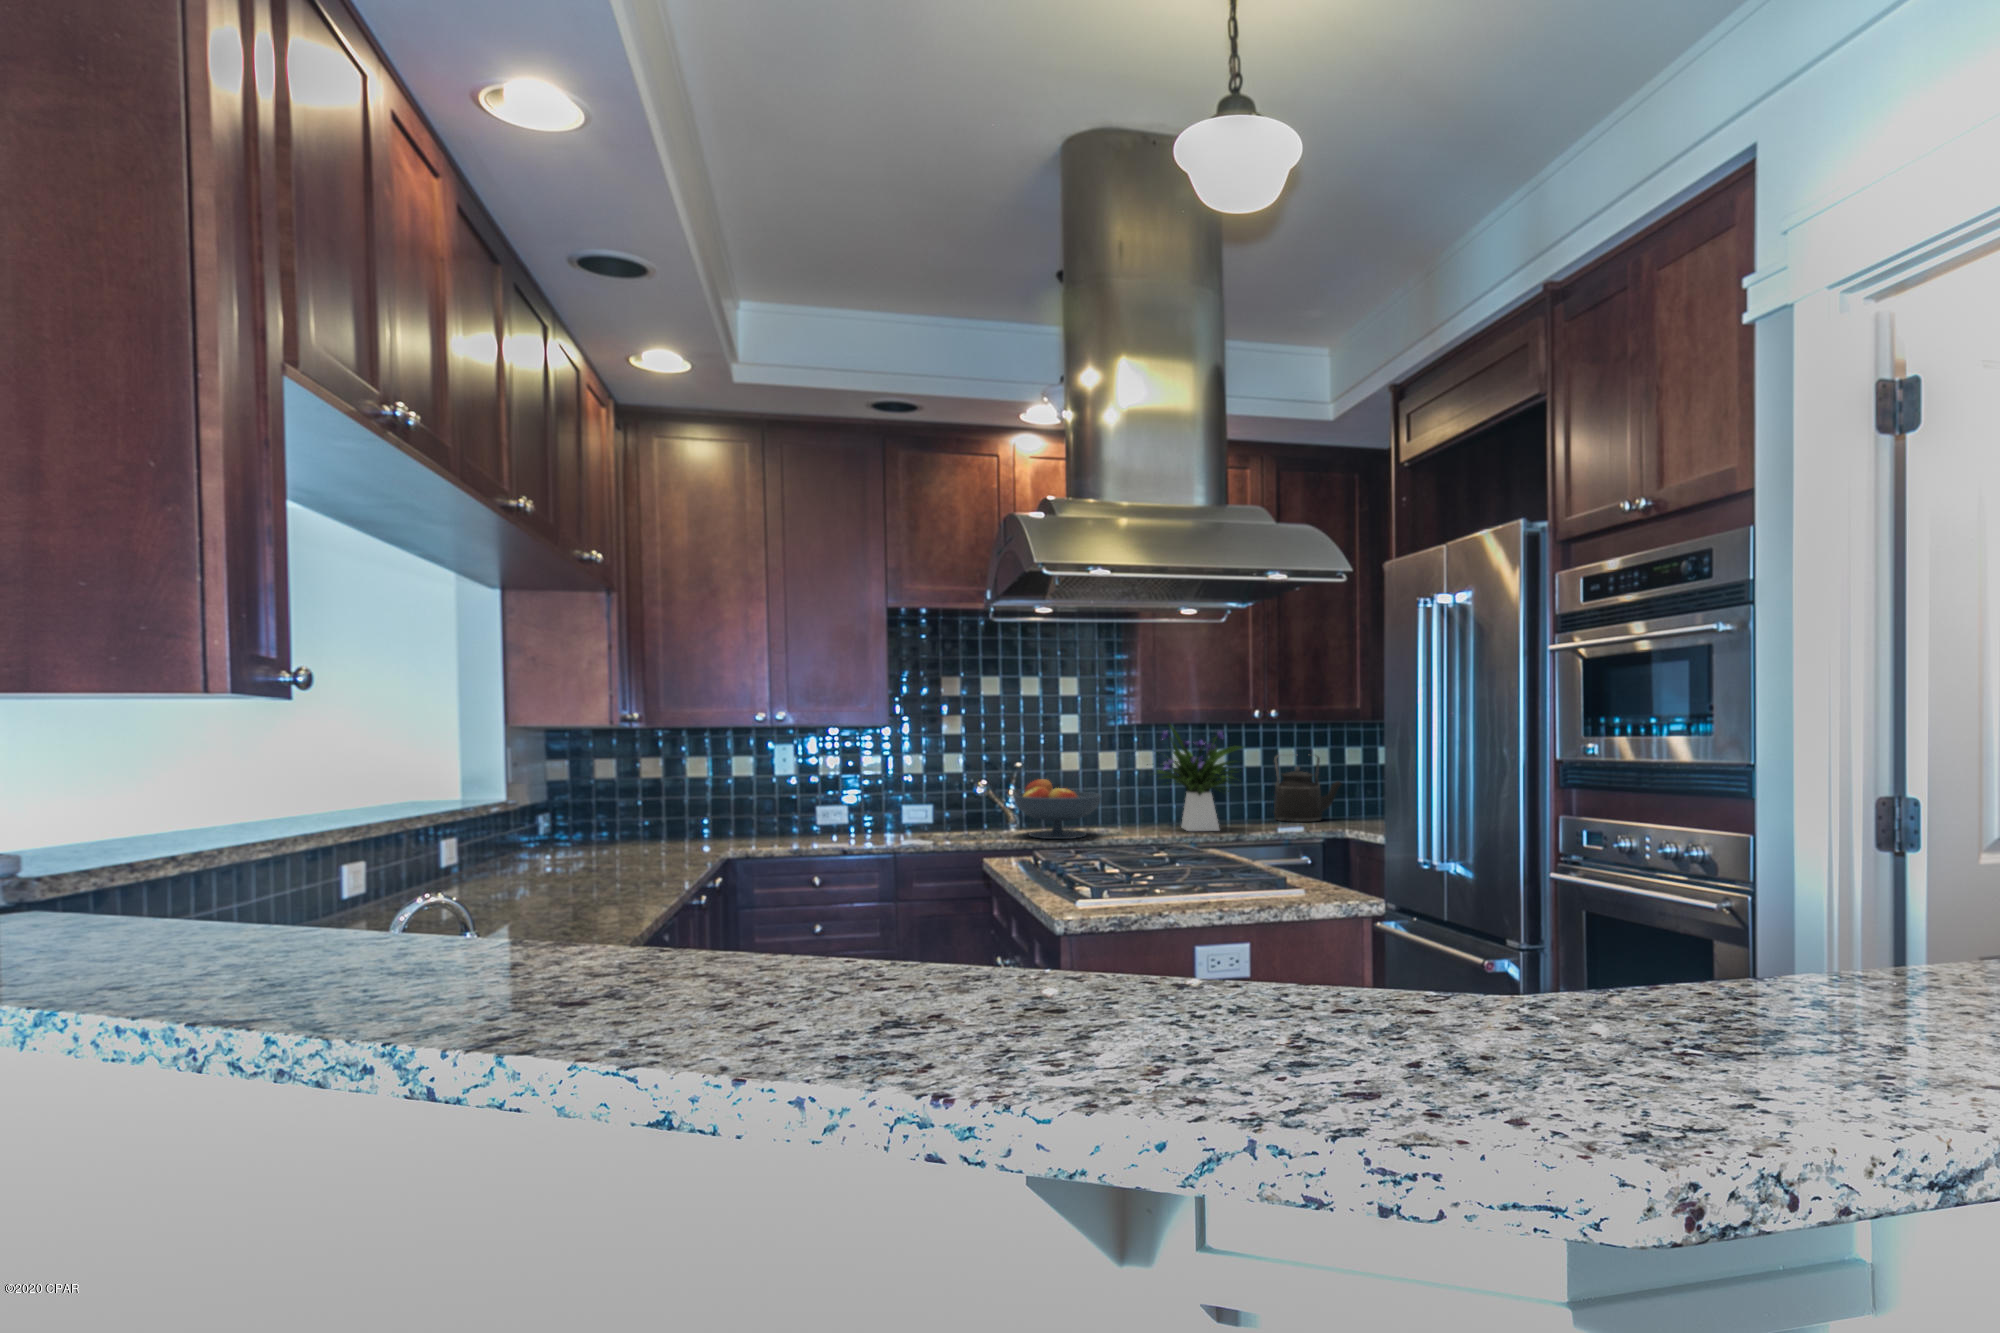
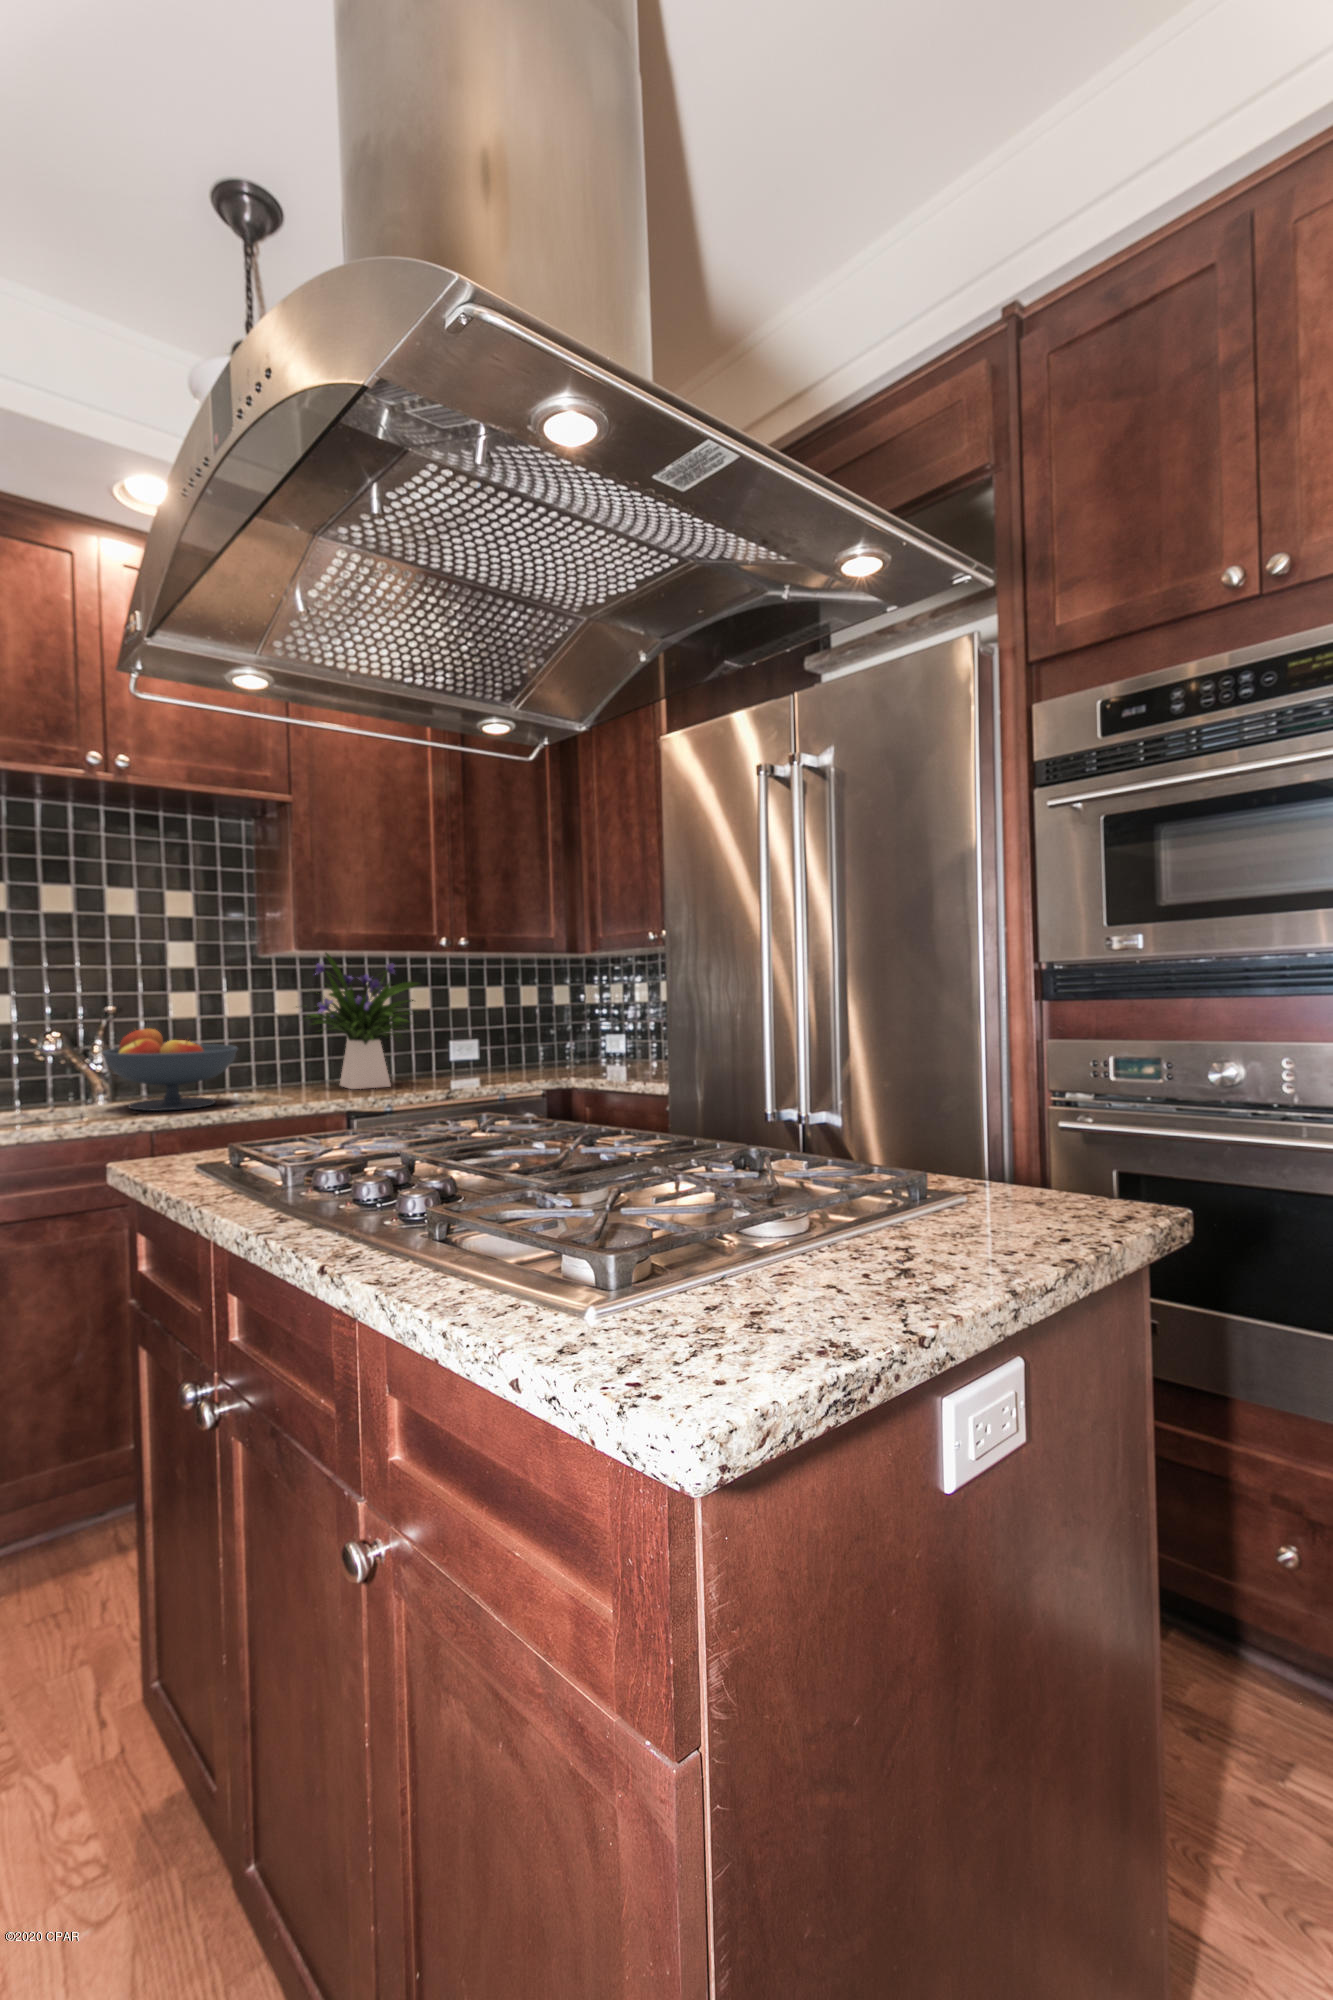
kettle: present [1274,754,1341,822] -> none [445,993,520,1072]

